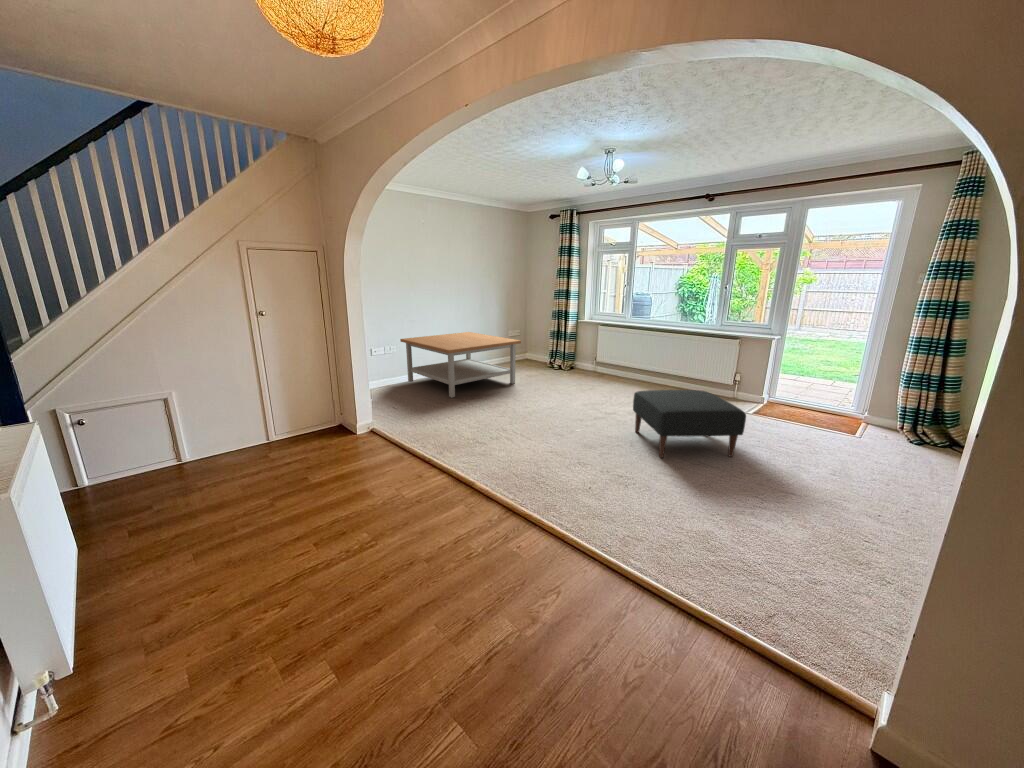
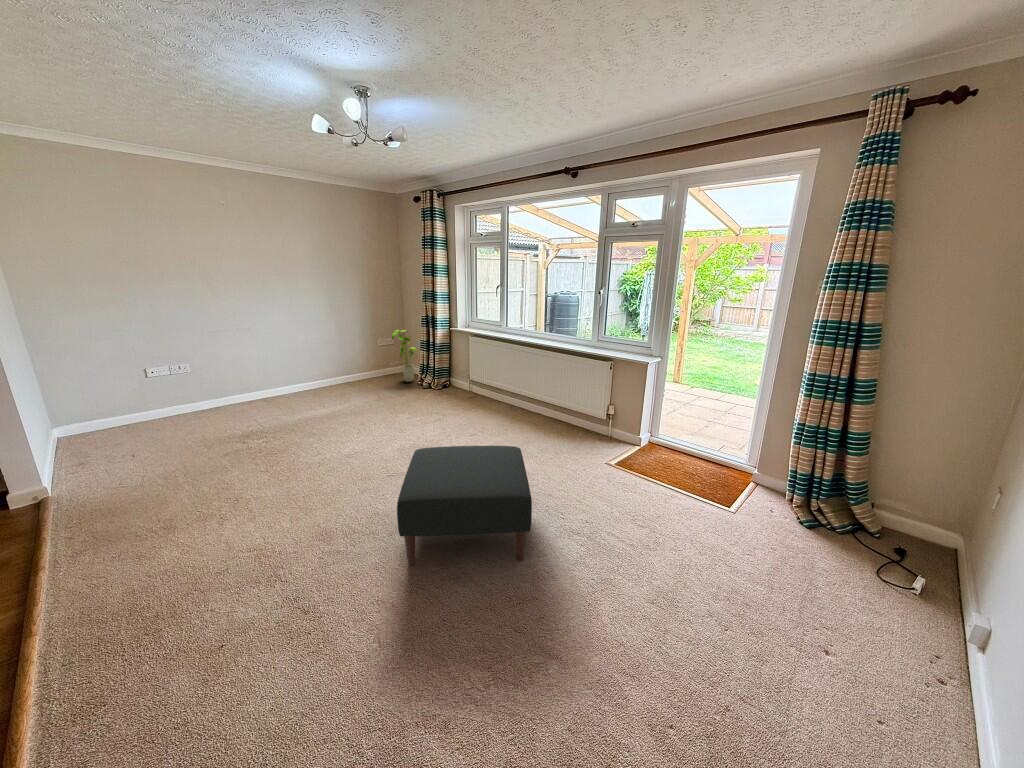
house plant: none [529,322,550,365] -> present [391,330,418,382]
coffee table: present [400,332,521,398] -> none [194,343,351,438]

